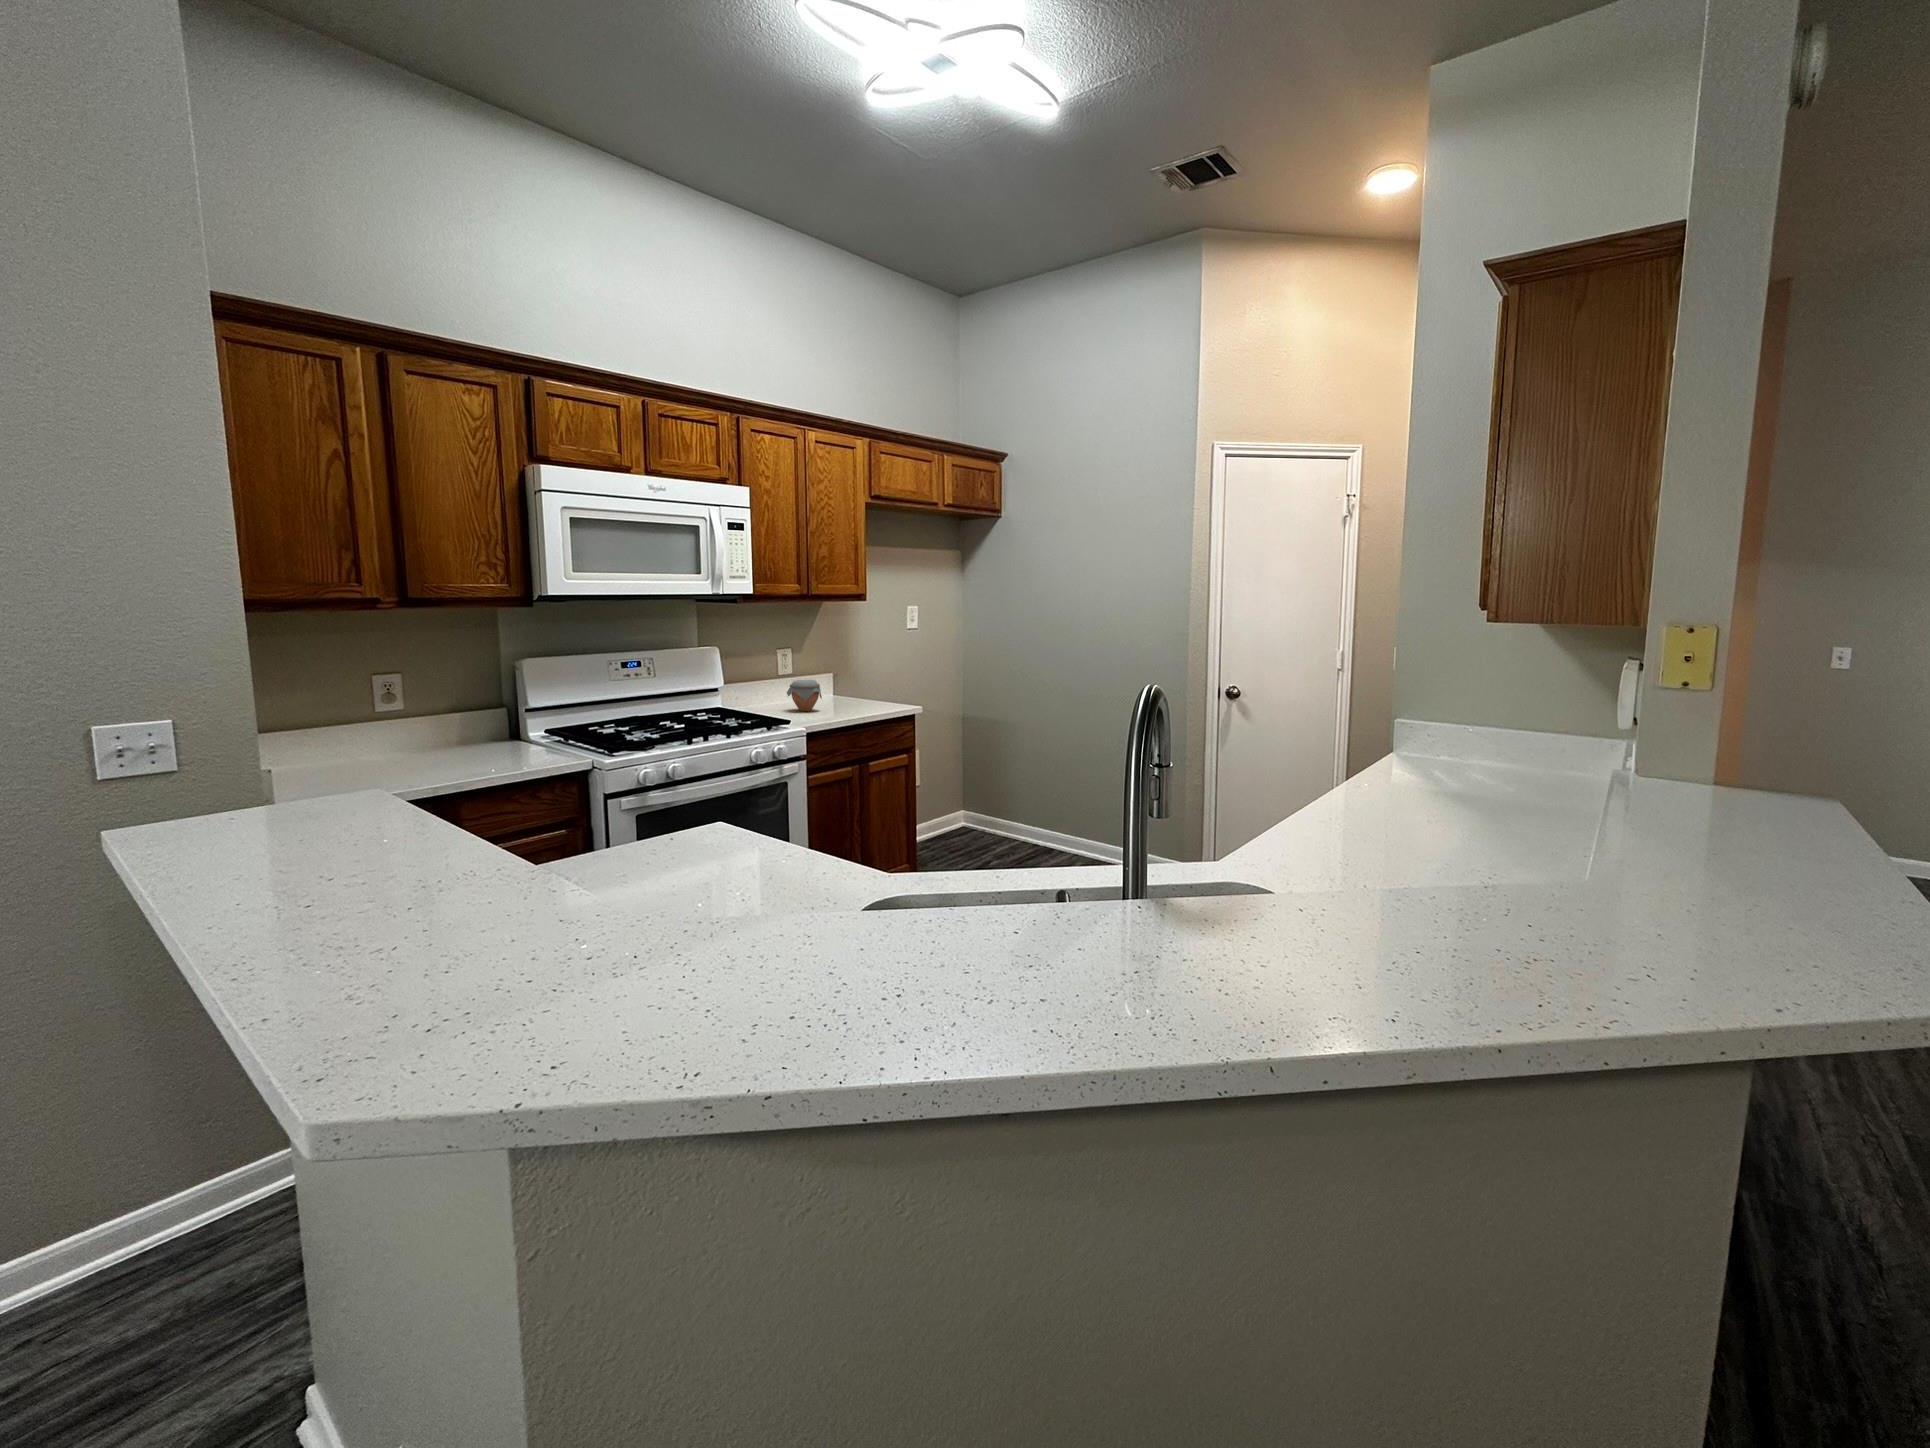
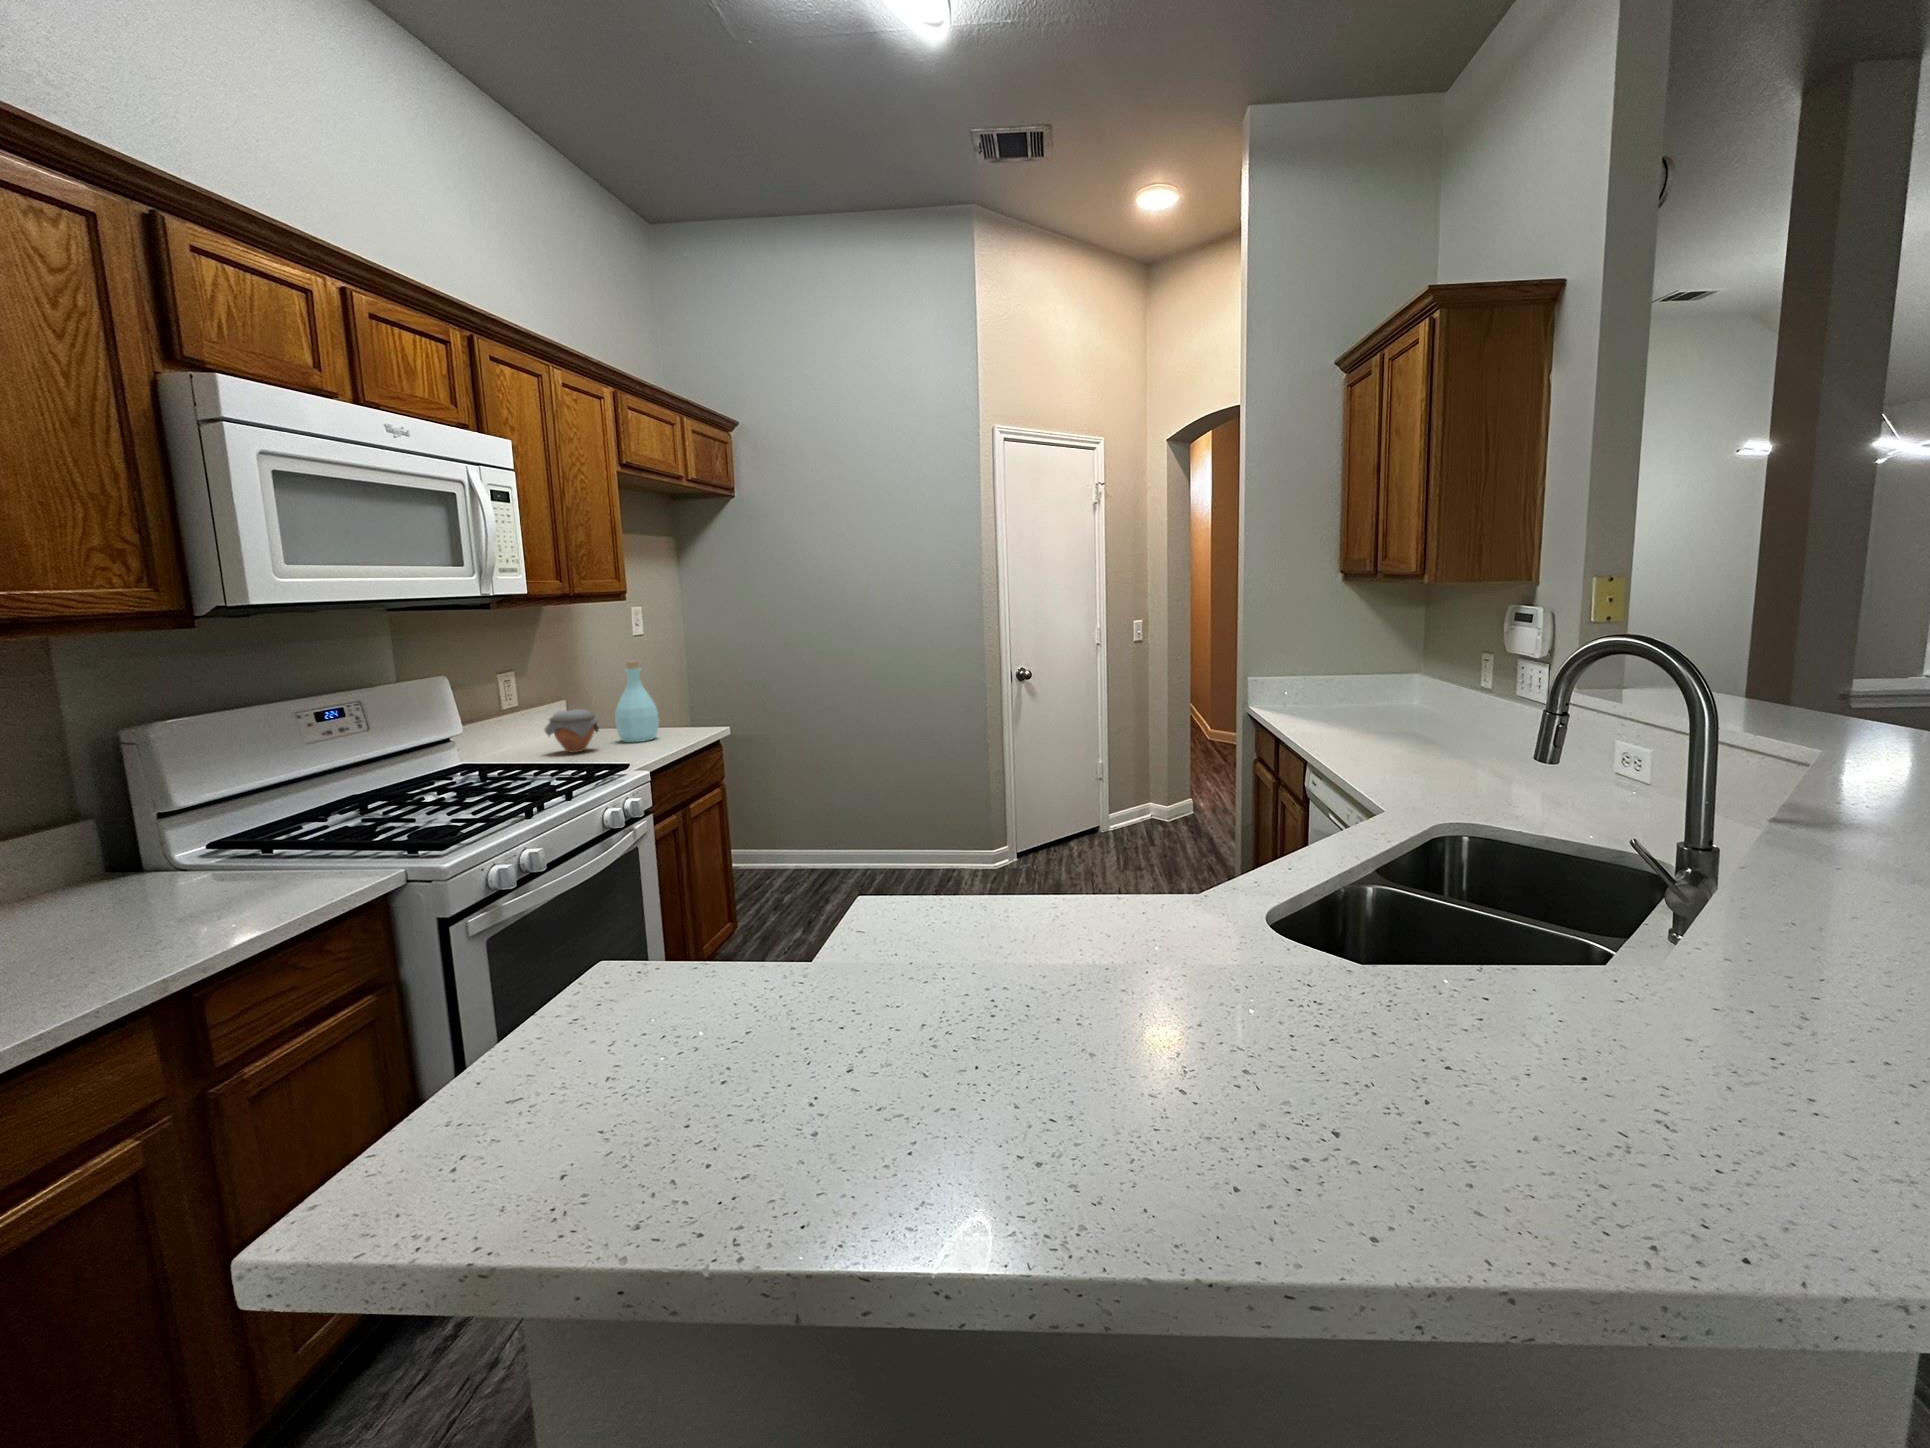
bottle: none [841,648,871,710] -> present [615,661,659,742]

